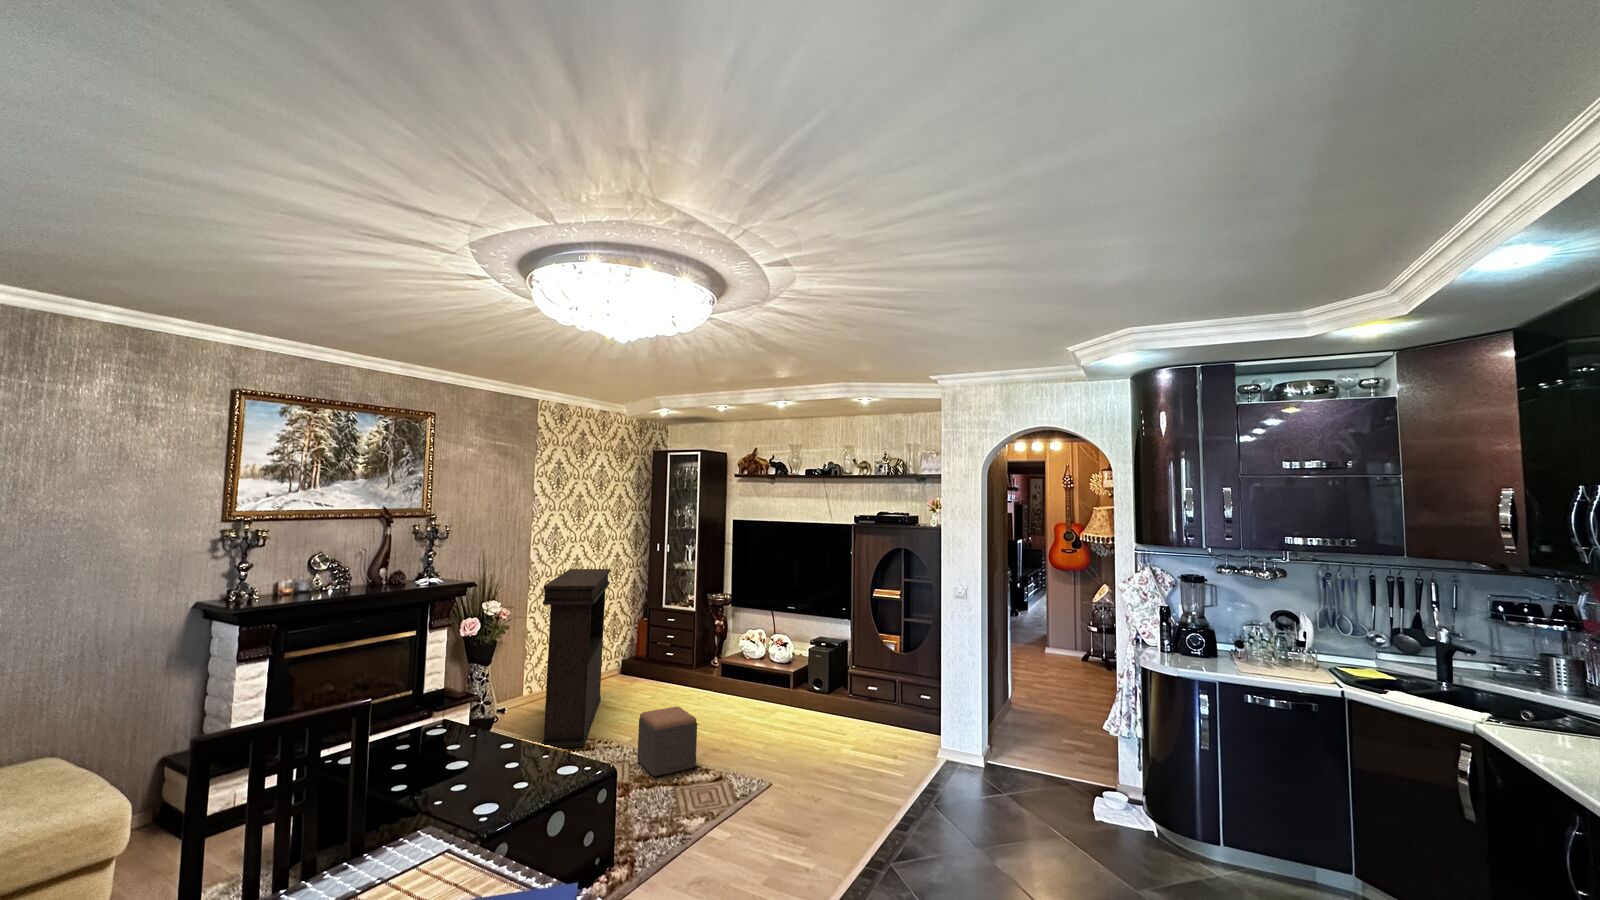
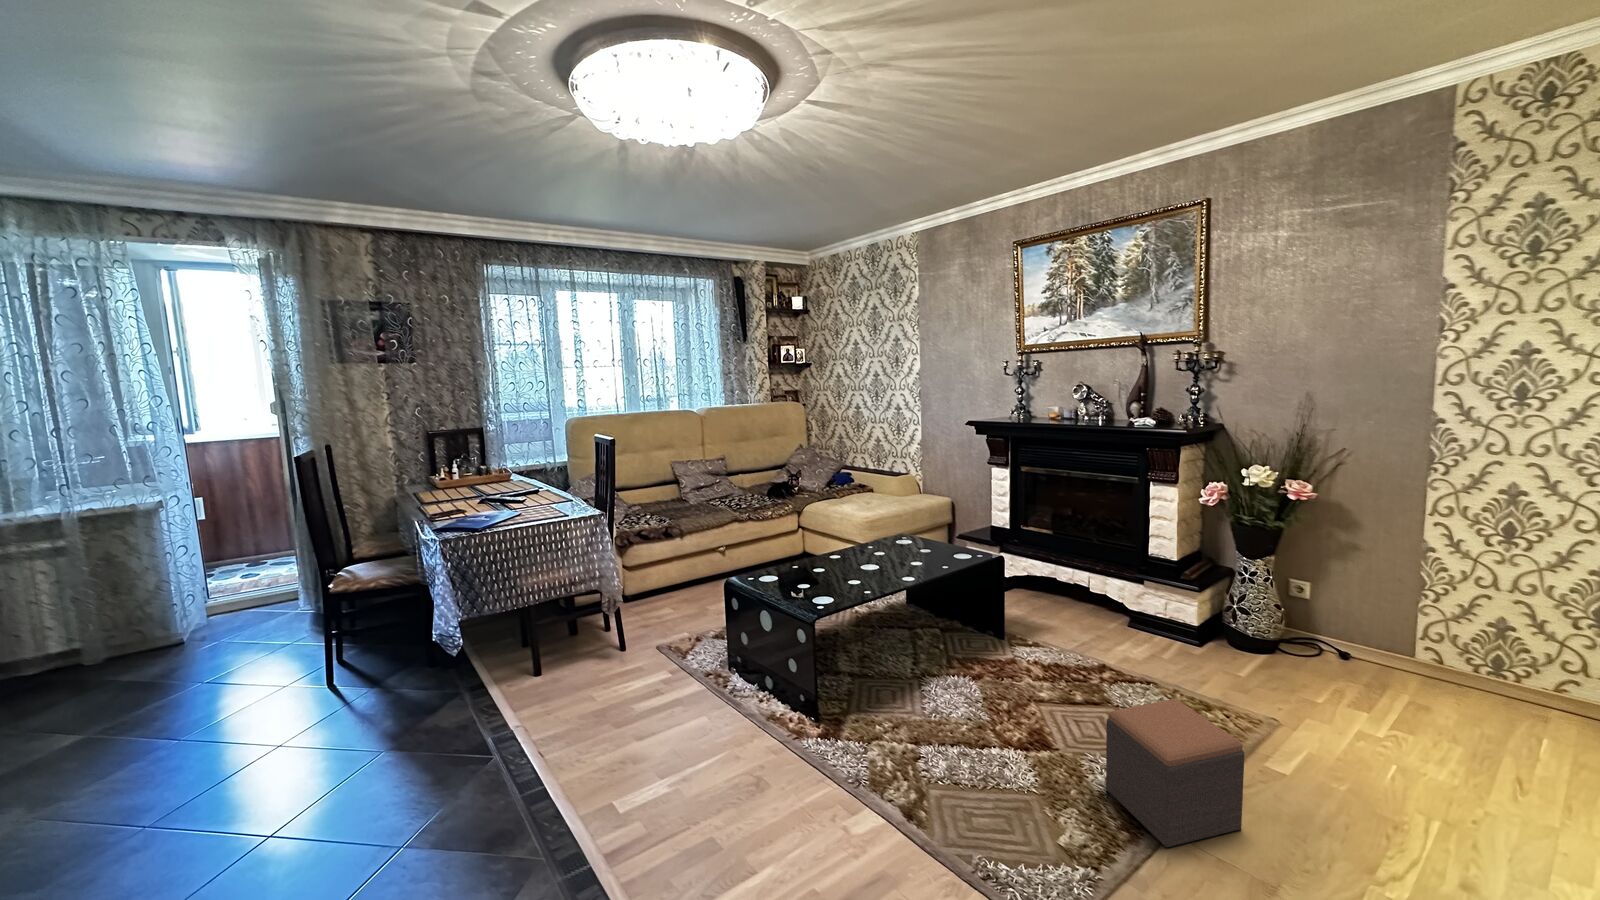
console table: present [542,569,610,748] -> none [1185,439,1586,736]

